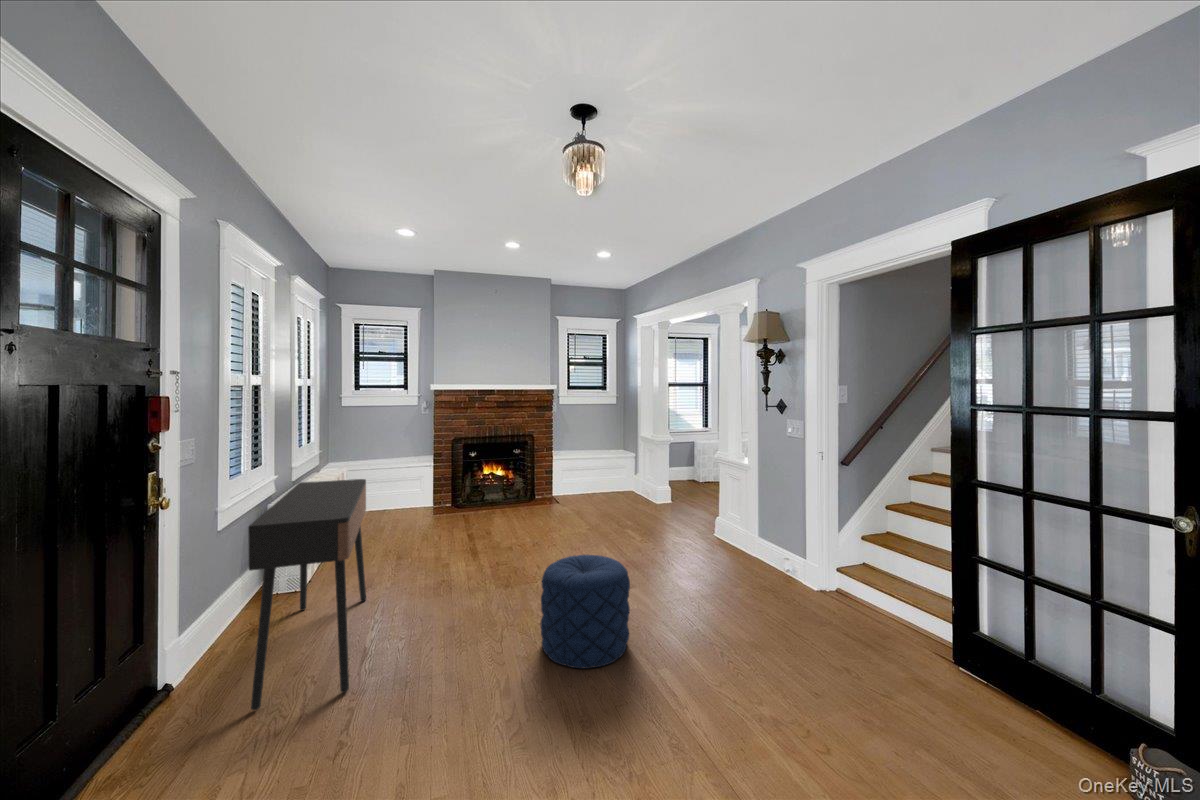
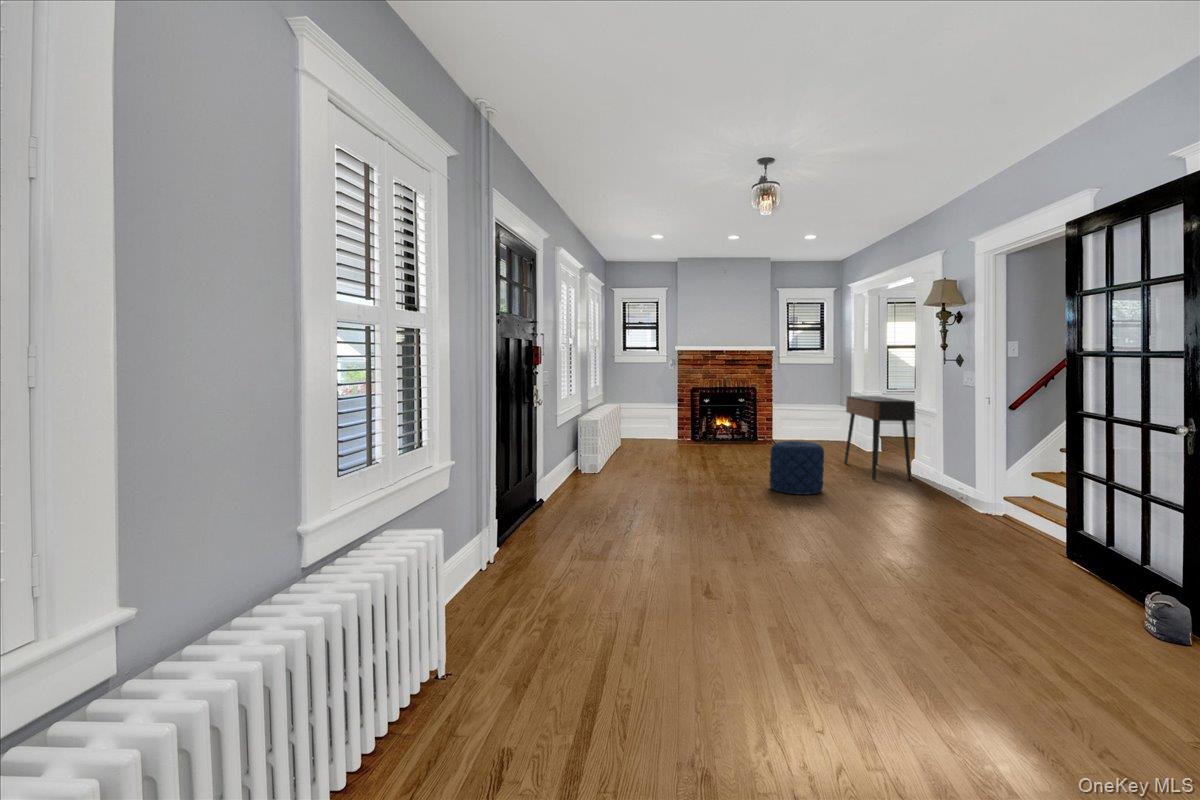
console table: present [248,479,366,710] -> present [844,396,915,481]

